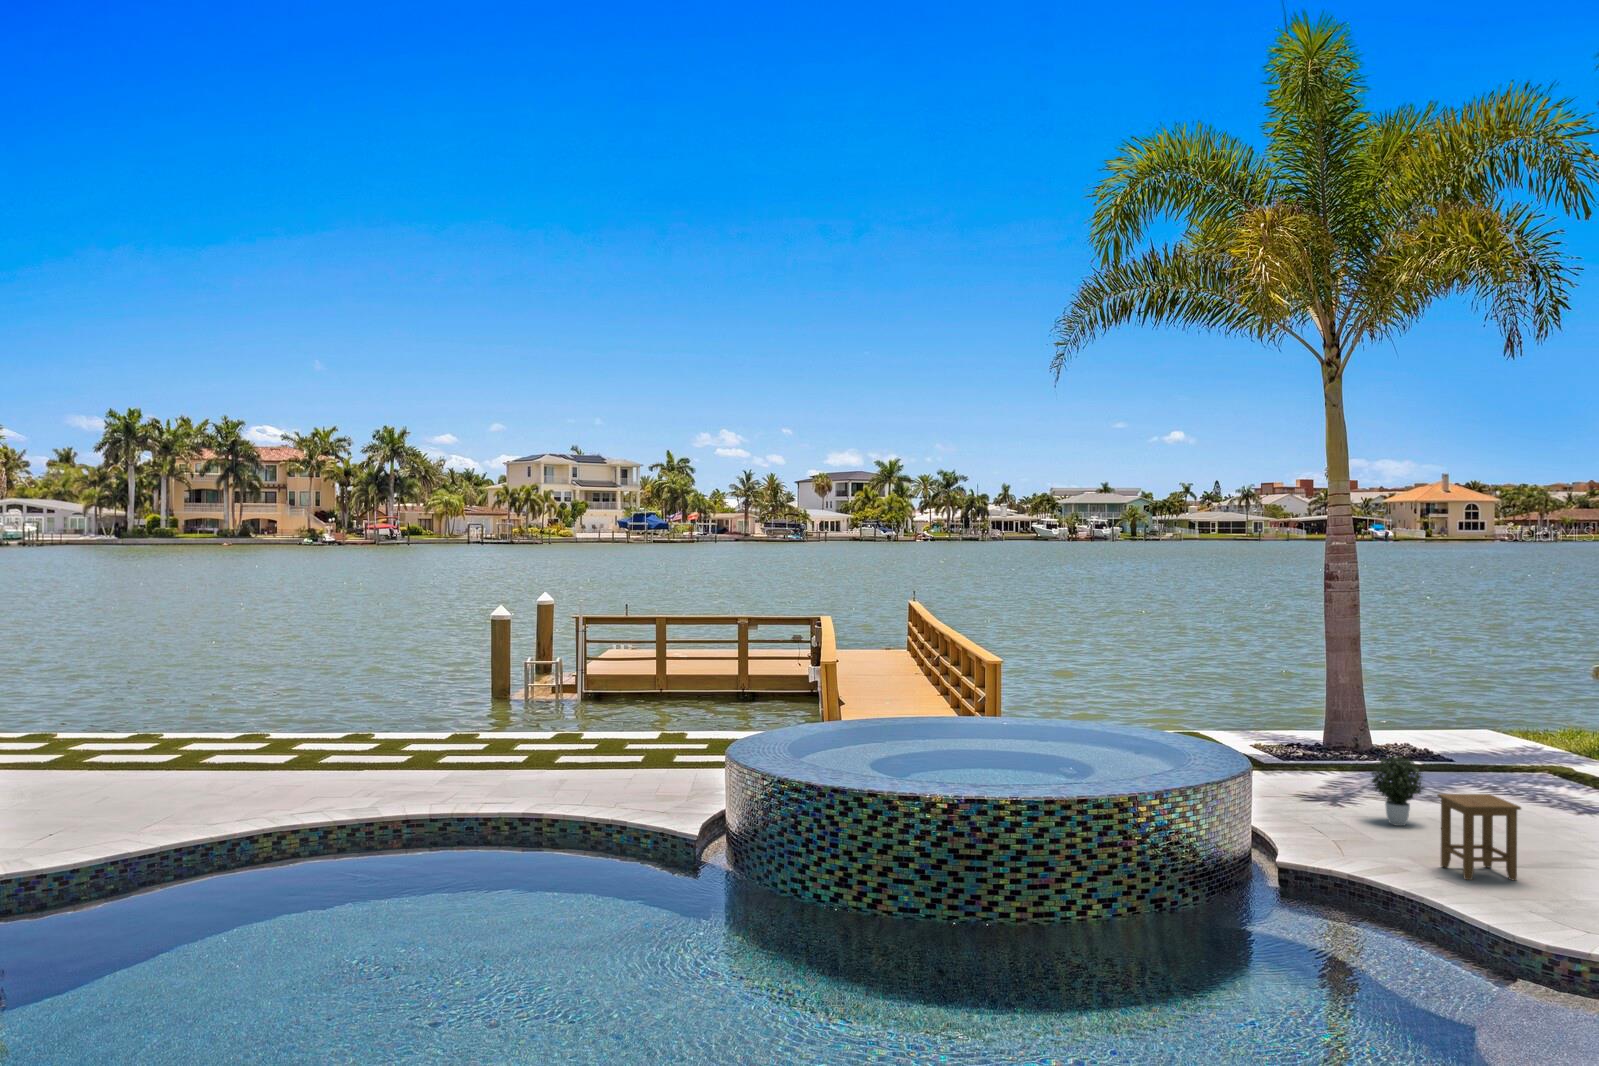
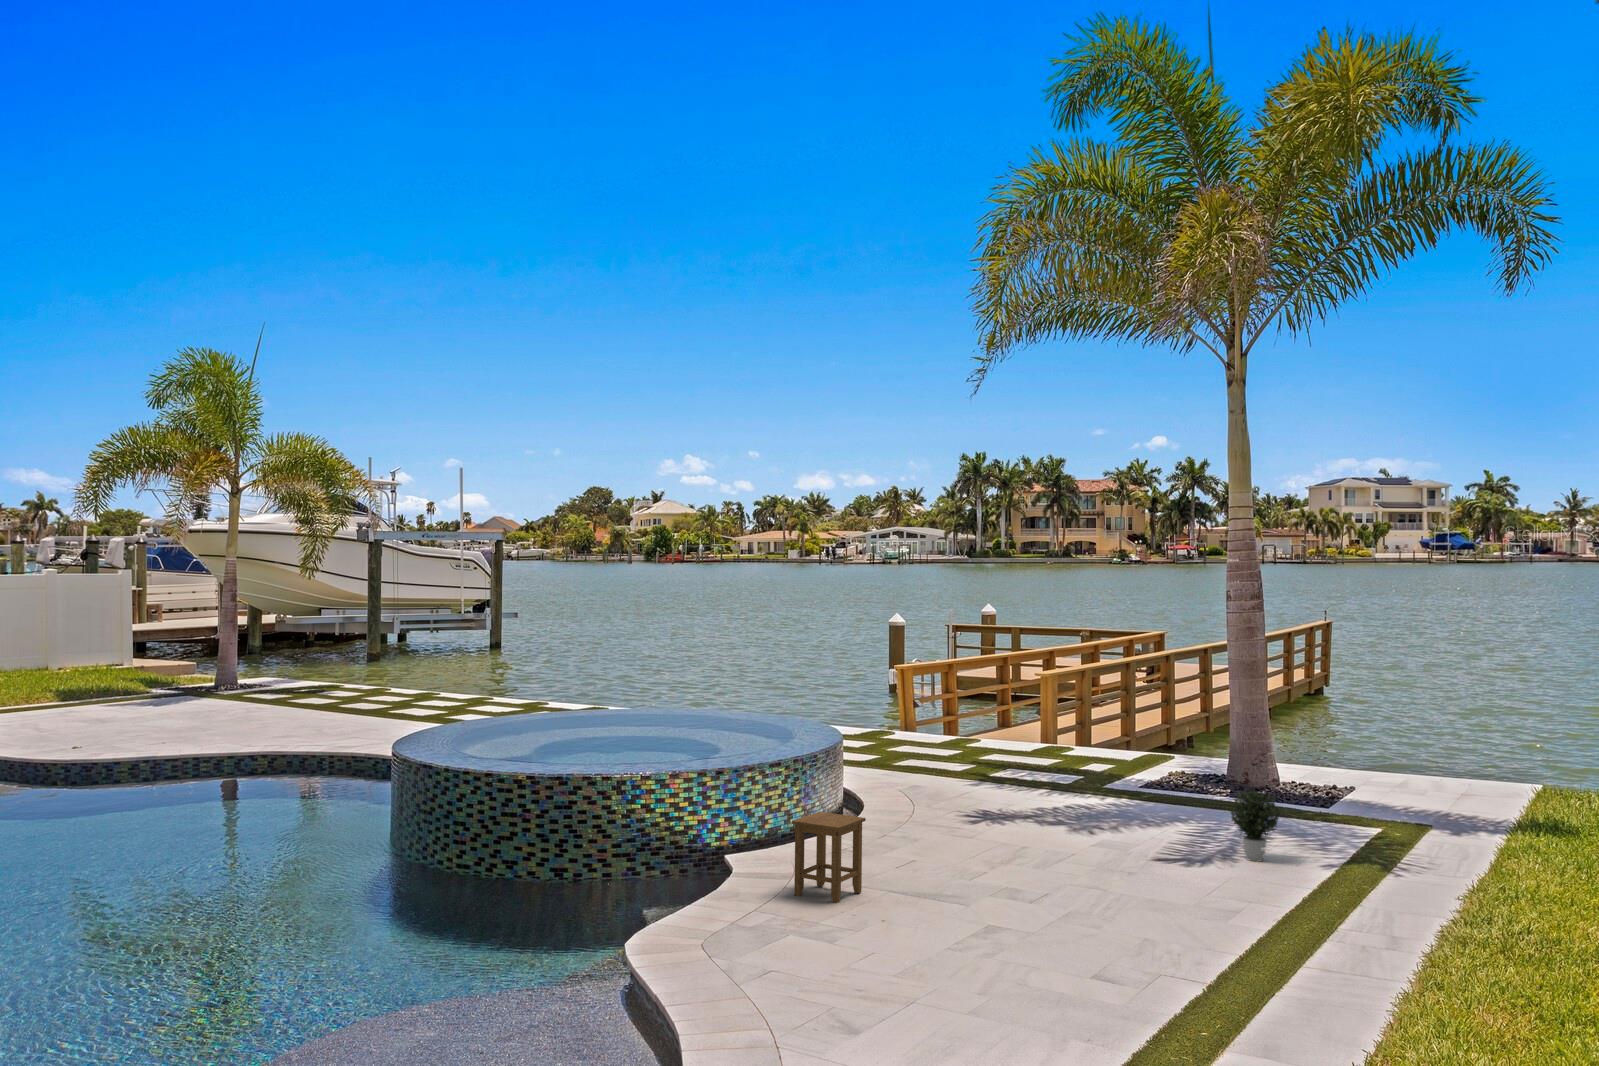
potted plant: present [1371,756,1424,826] -> present [1230,791,1281,862]

